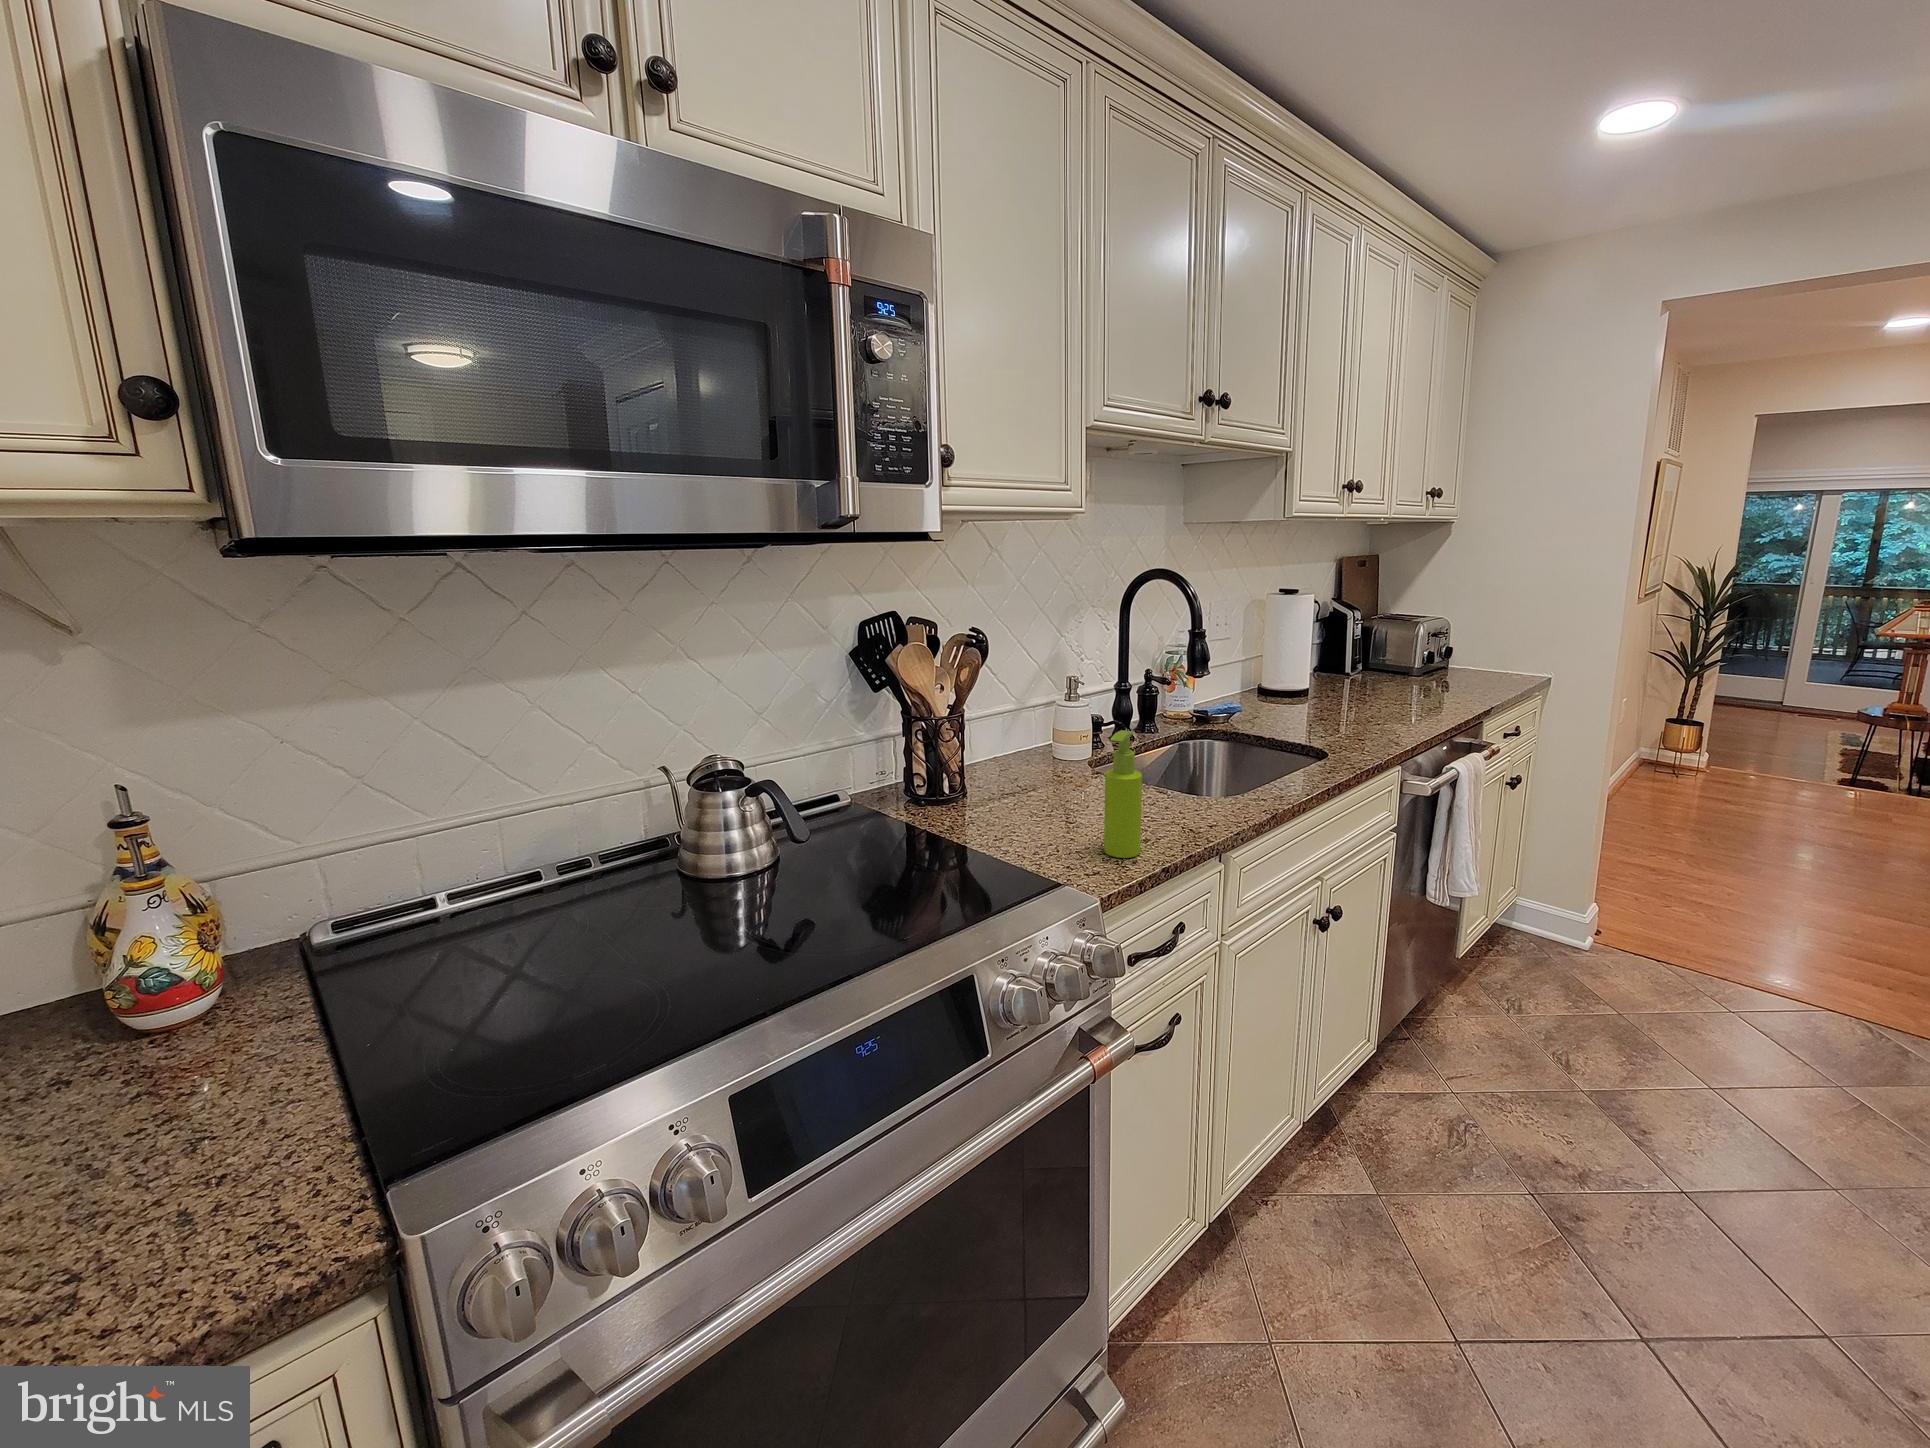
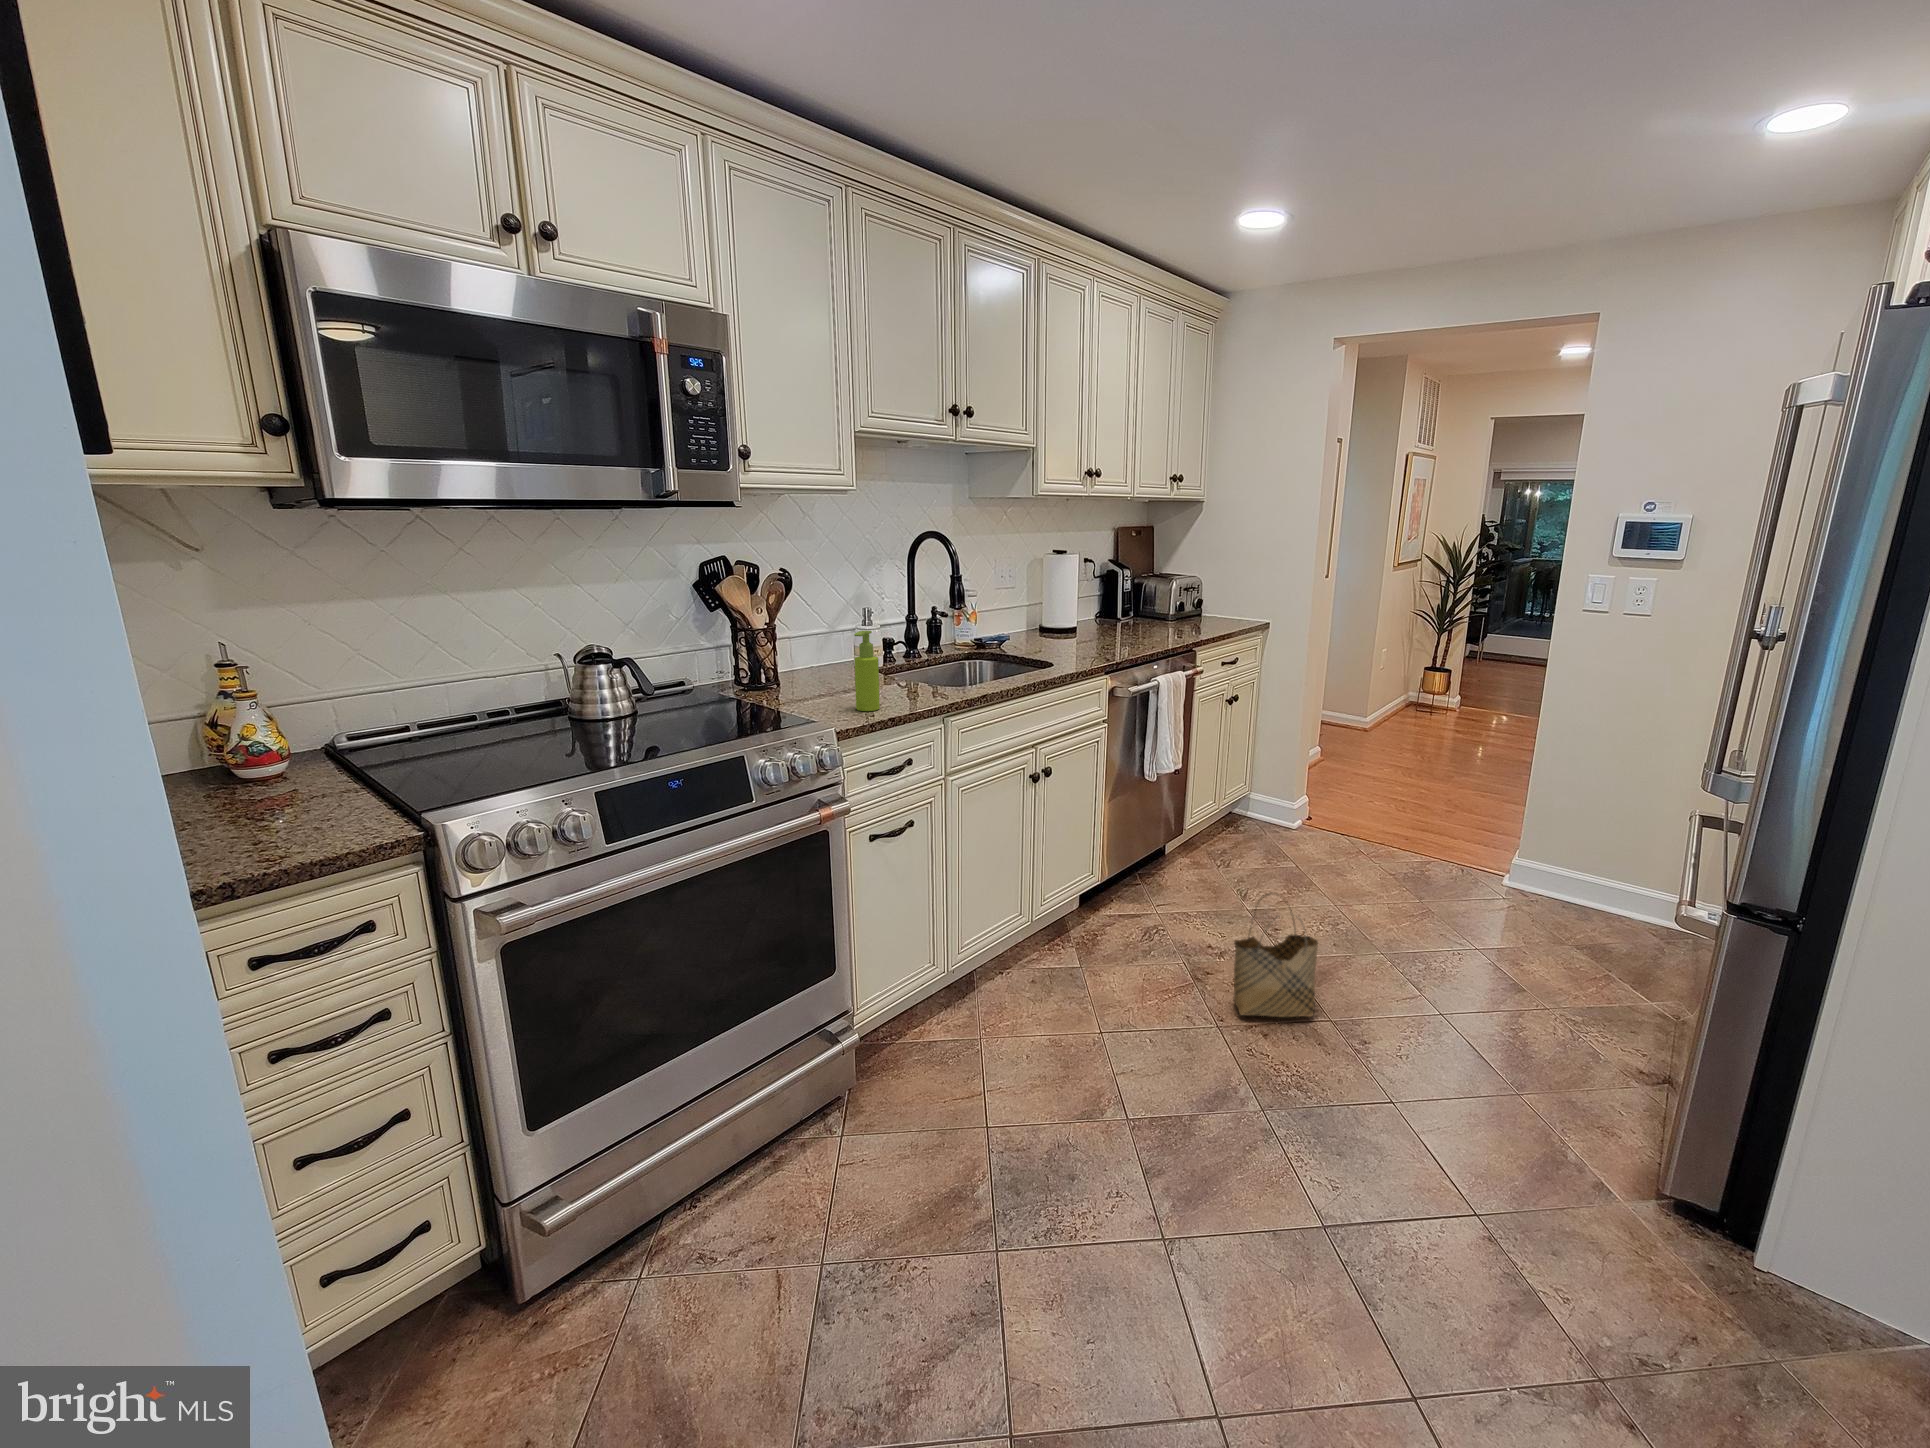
woven basket: none [1655,1130,1818,1347] -> present [1234,893,1318,1017]

